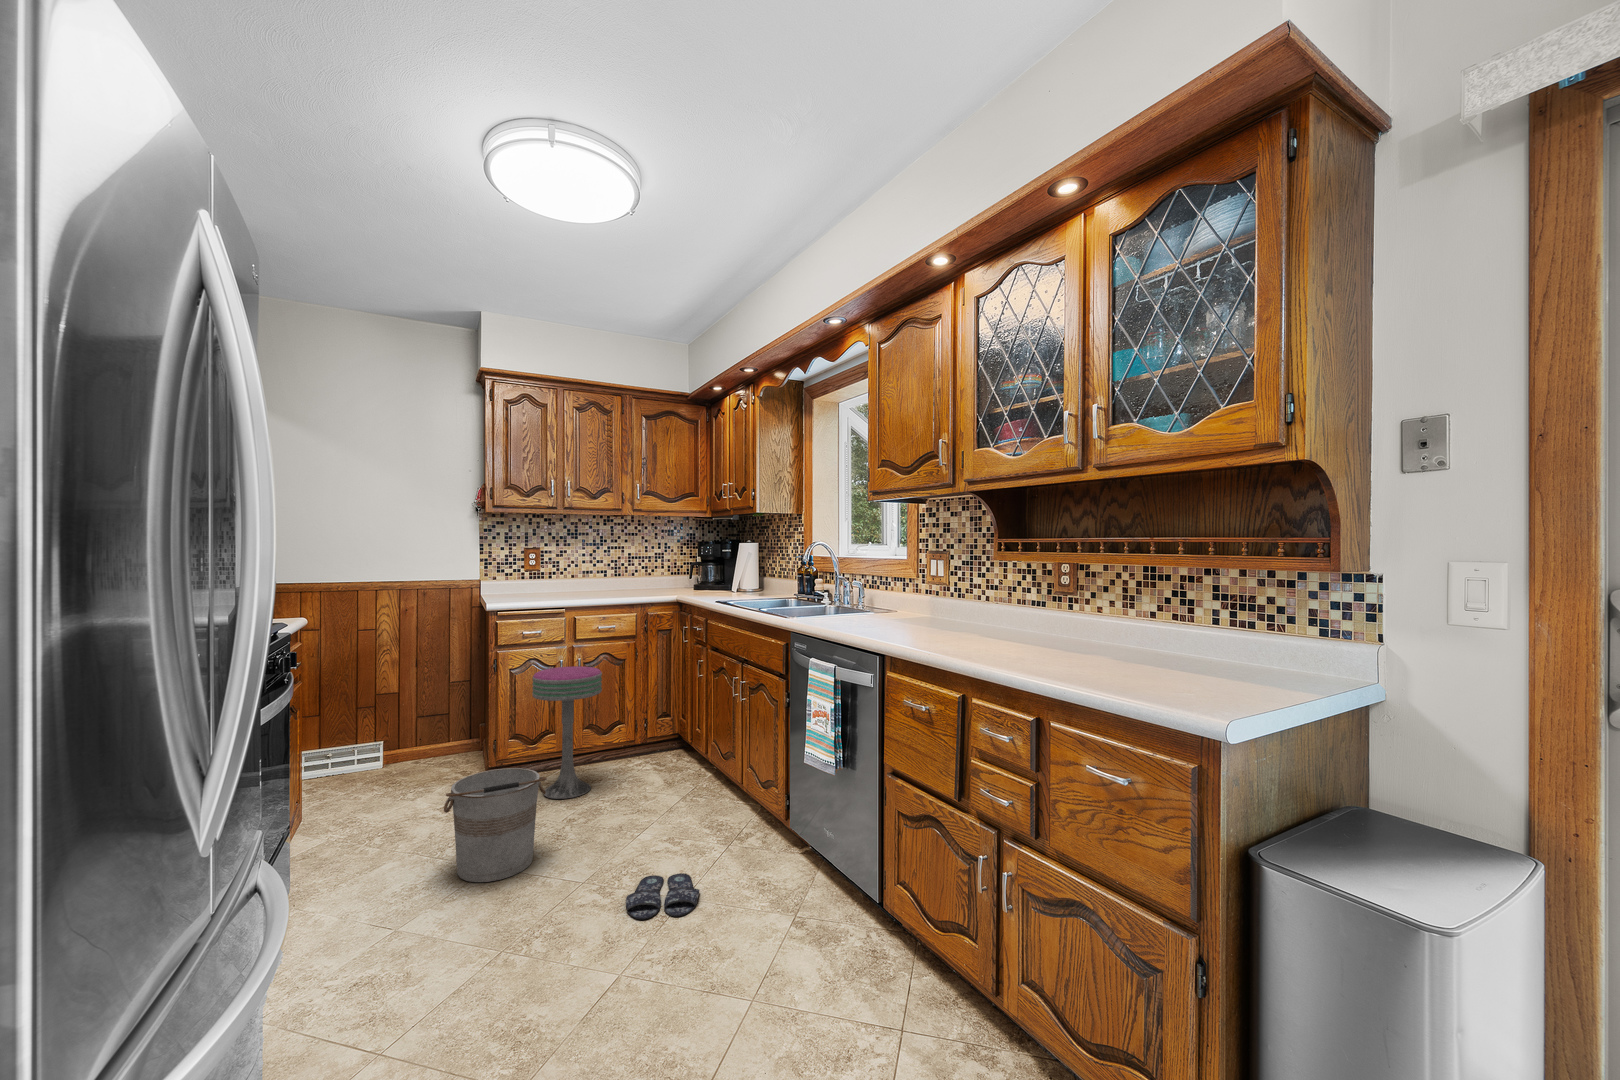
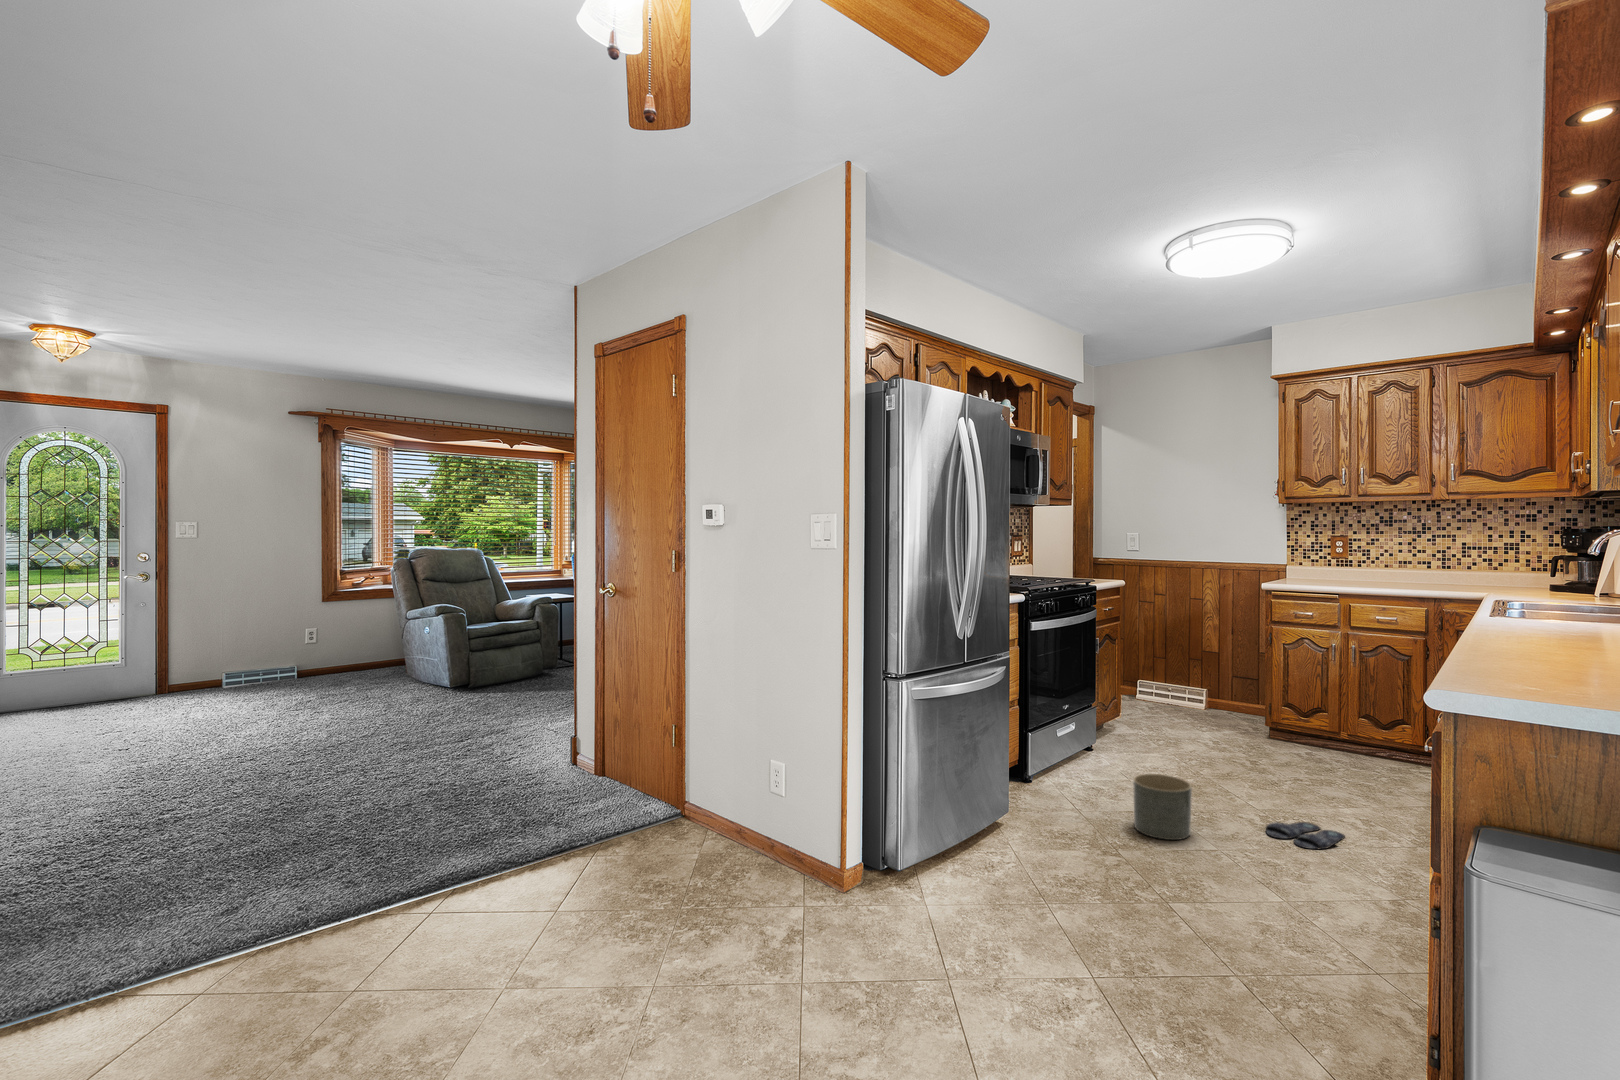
bar stool: present [532,666,602,799] -> none [1286,648,1358,768]
bucket: present [444,768,547,882] -> none [1173,709,1253,787]
planter: none [484,900,573,1025] -> present [1133,774,1192,840]

